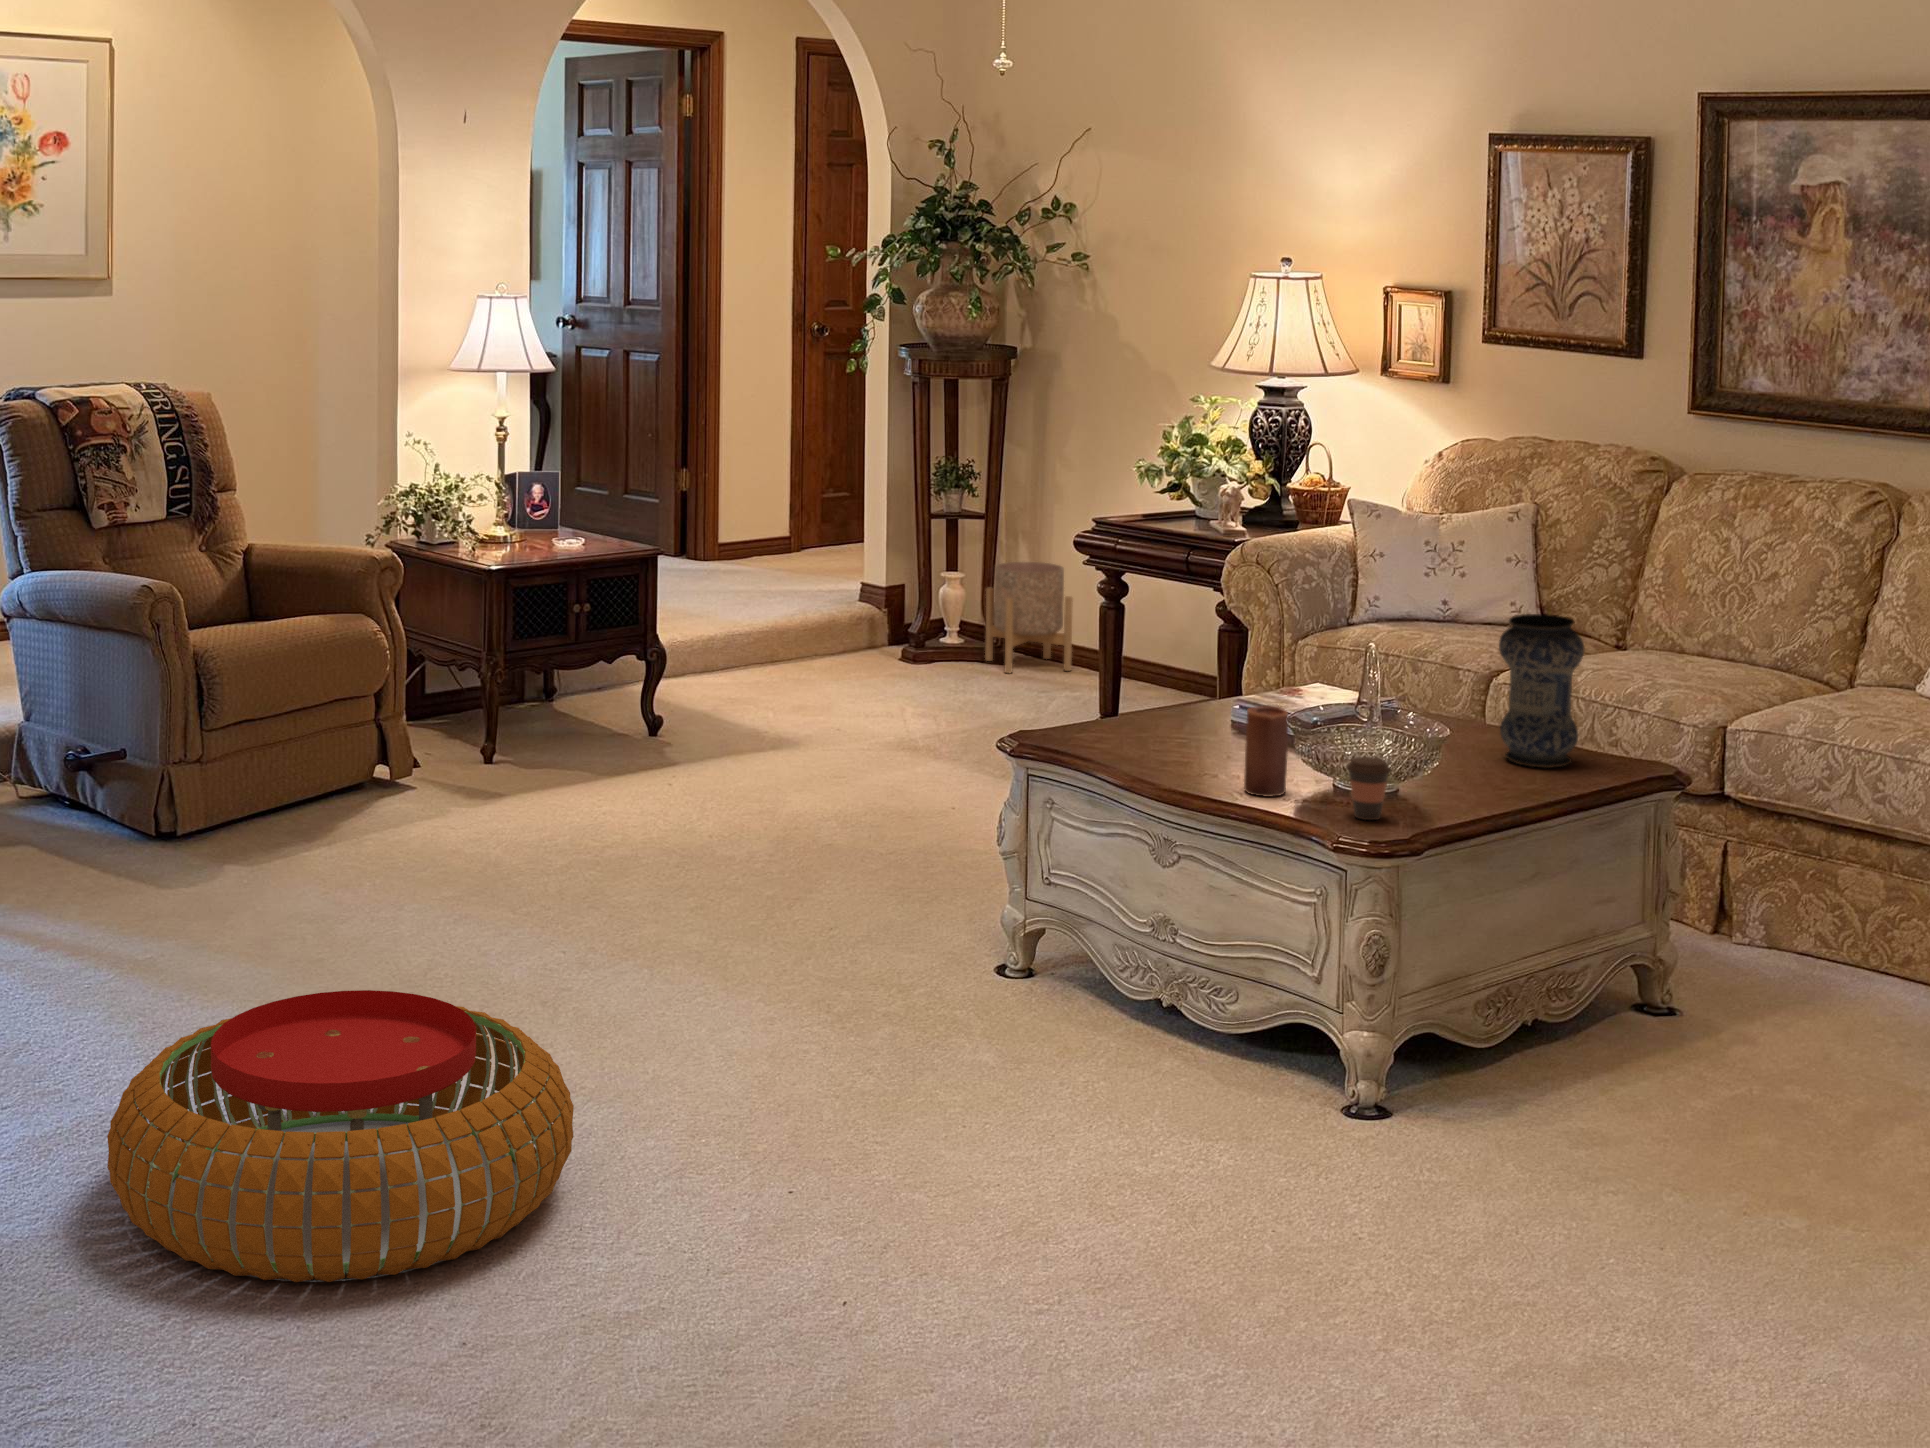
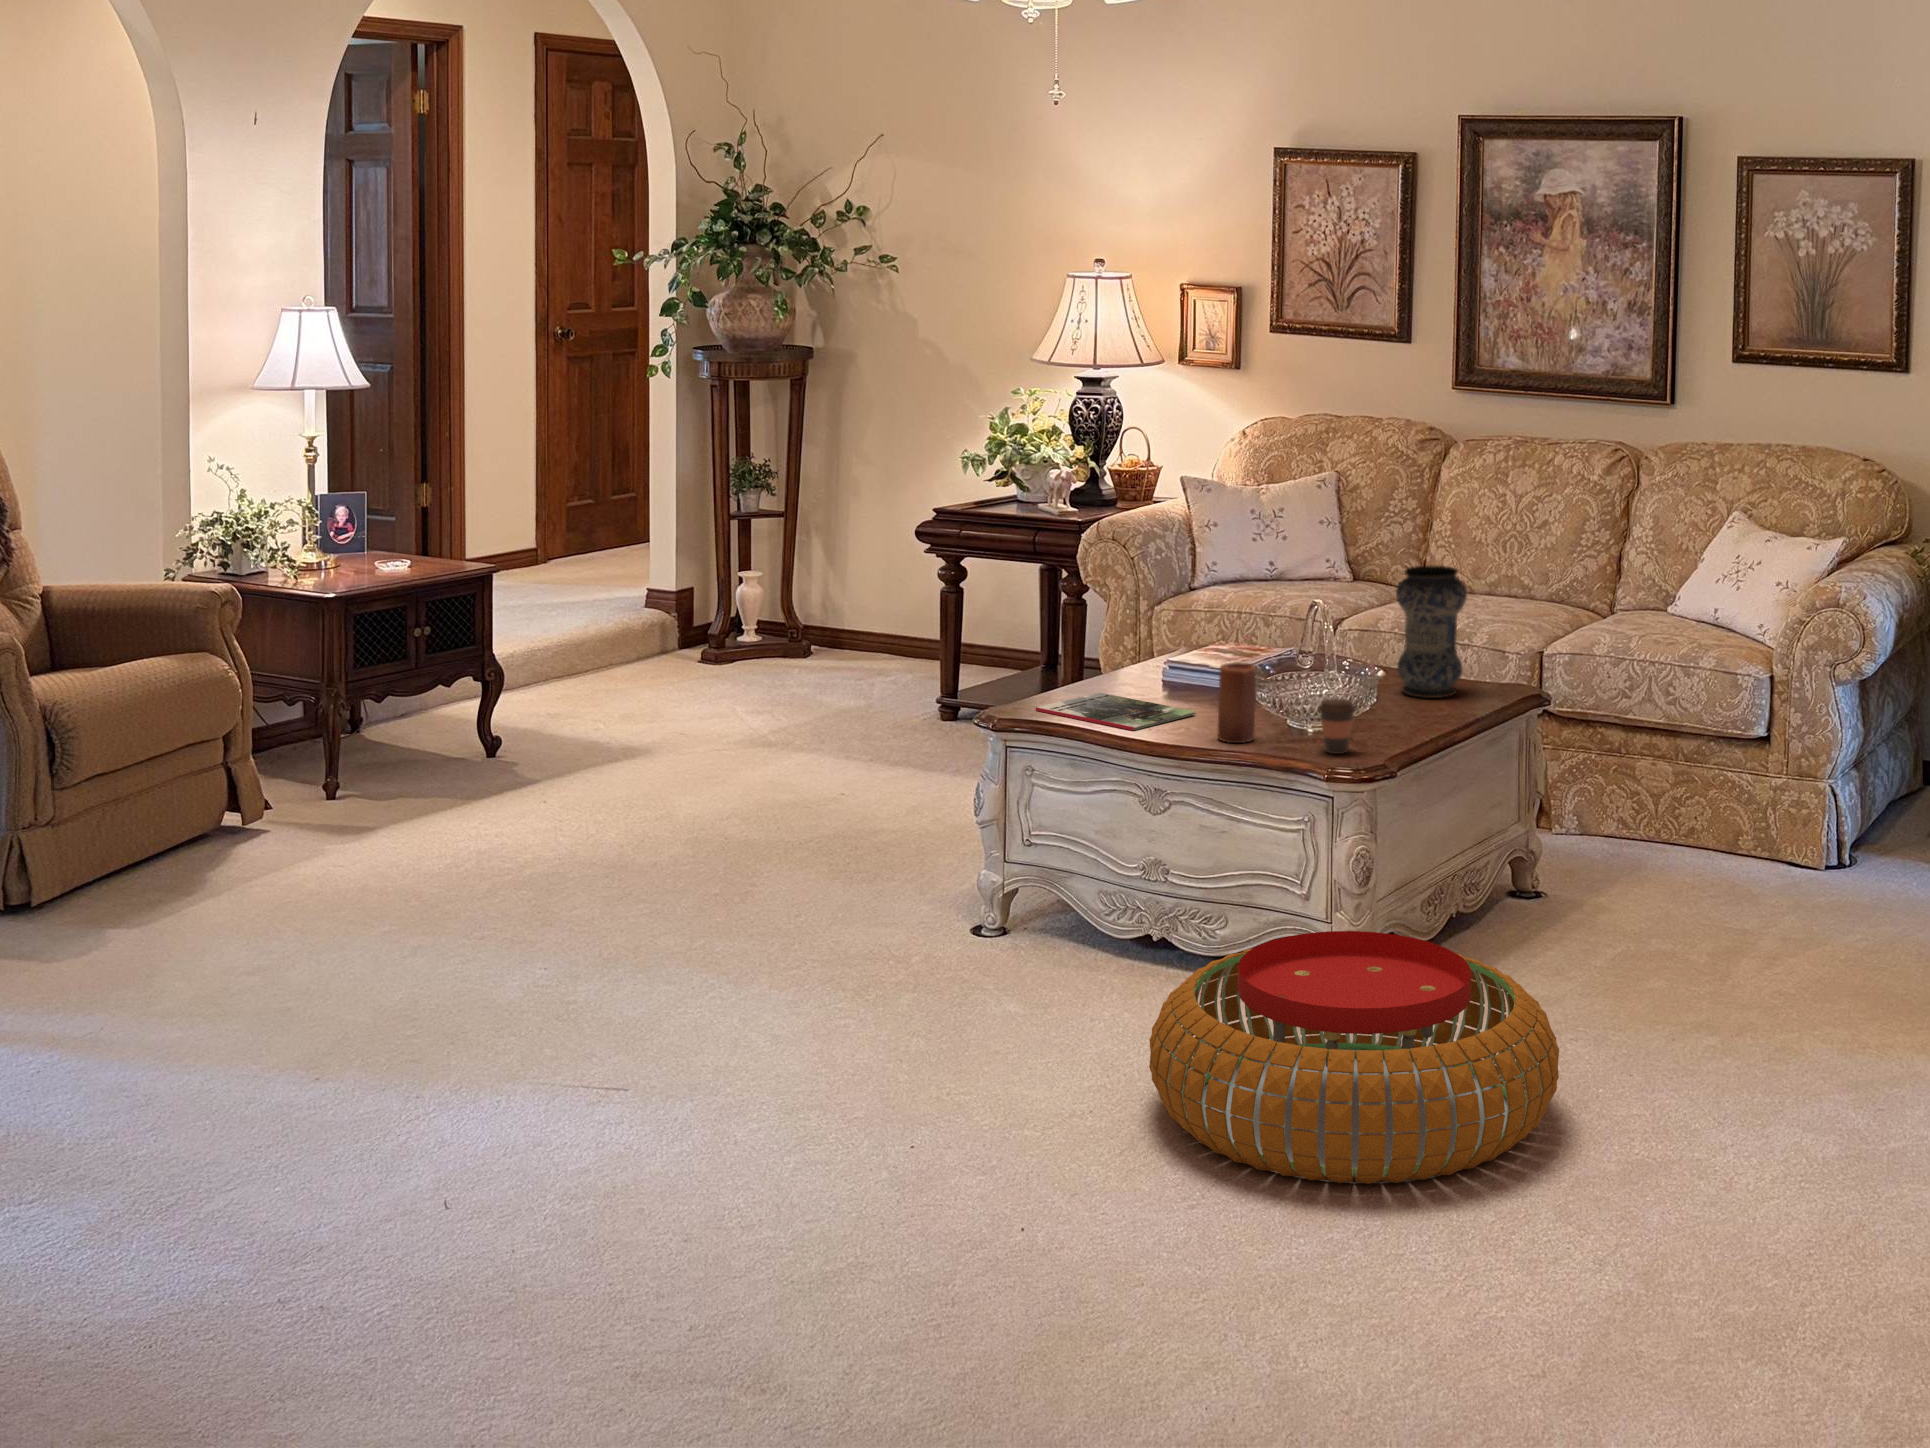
planter: present [985,562,1073,673] -> none [779,556,867,665]
magazine: none [1074,727,1244,771] -> present [1036,693,1196,730]
pouf: present [107,990,574,1282] -> present [1149,931,1559,1184]

